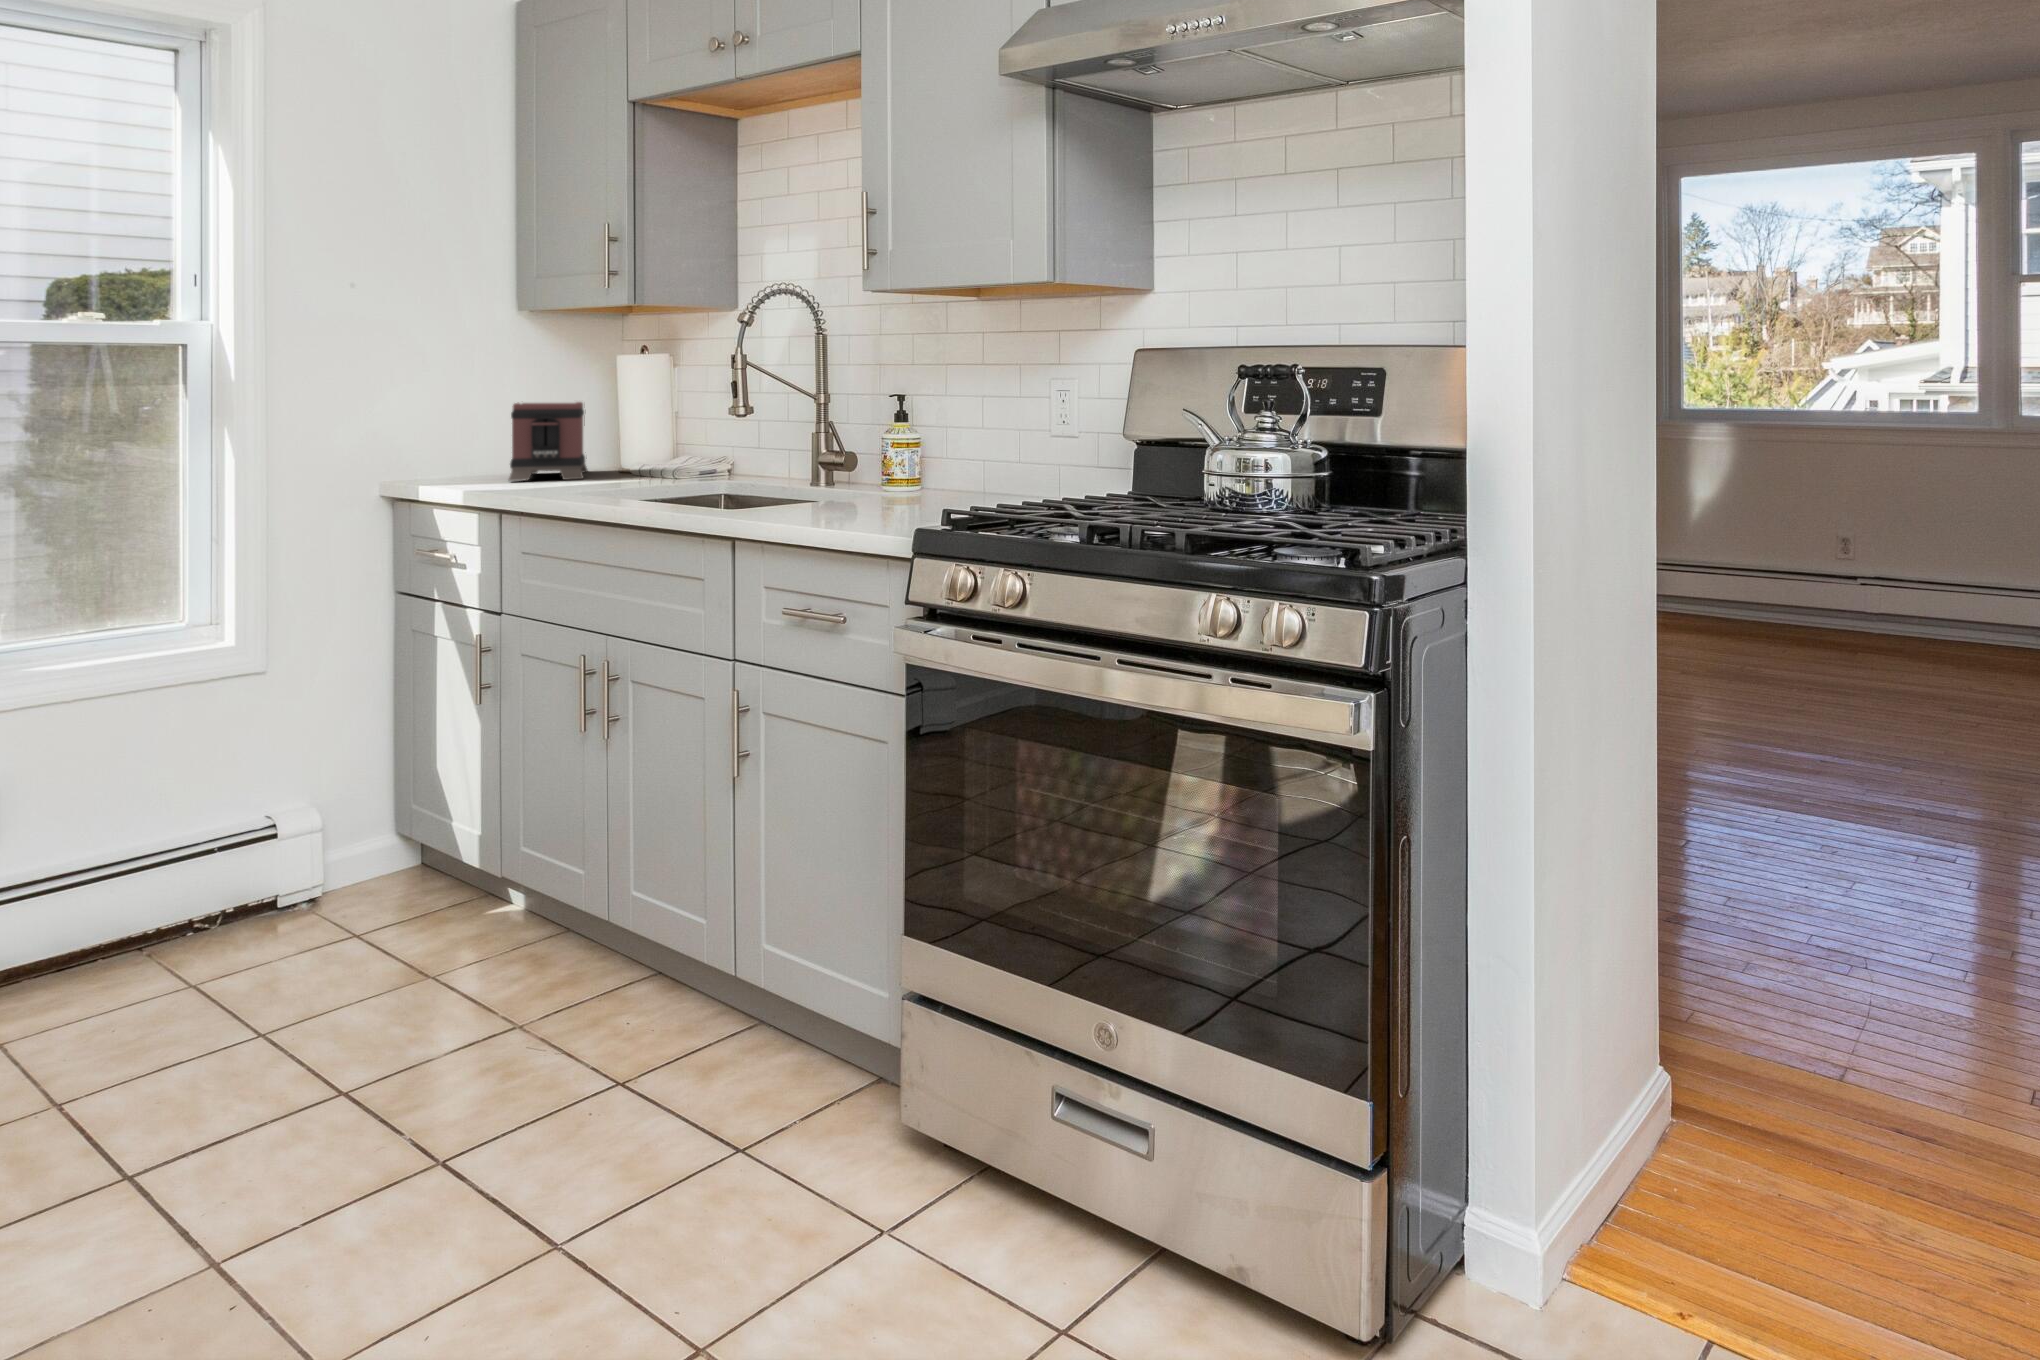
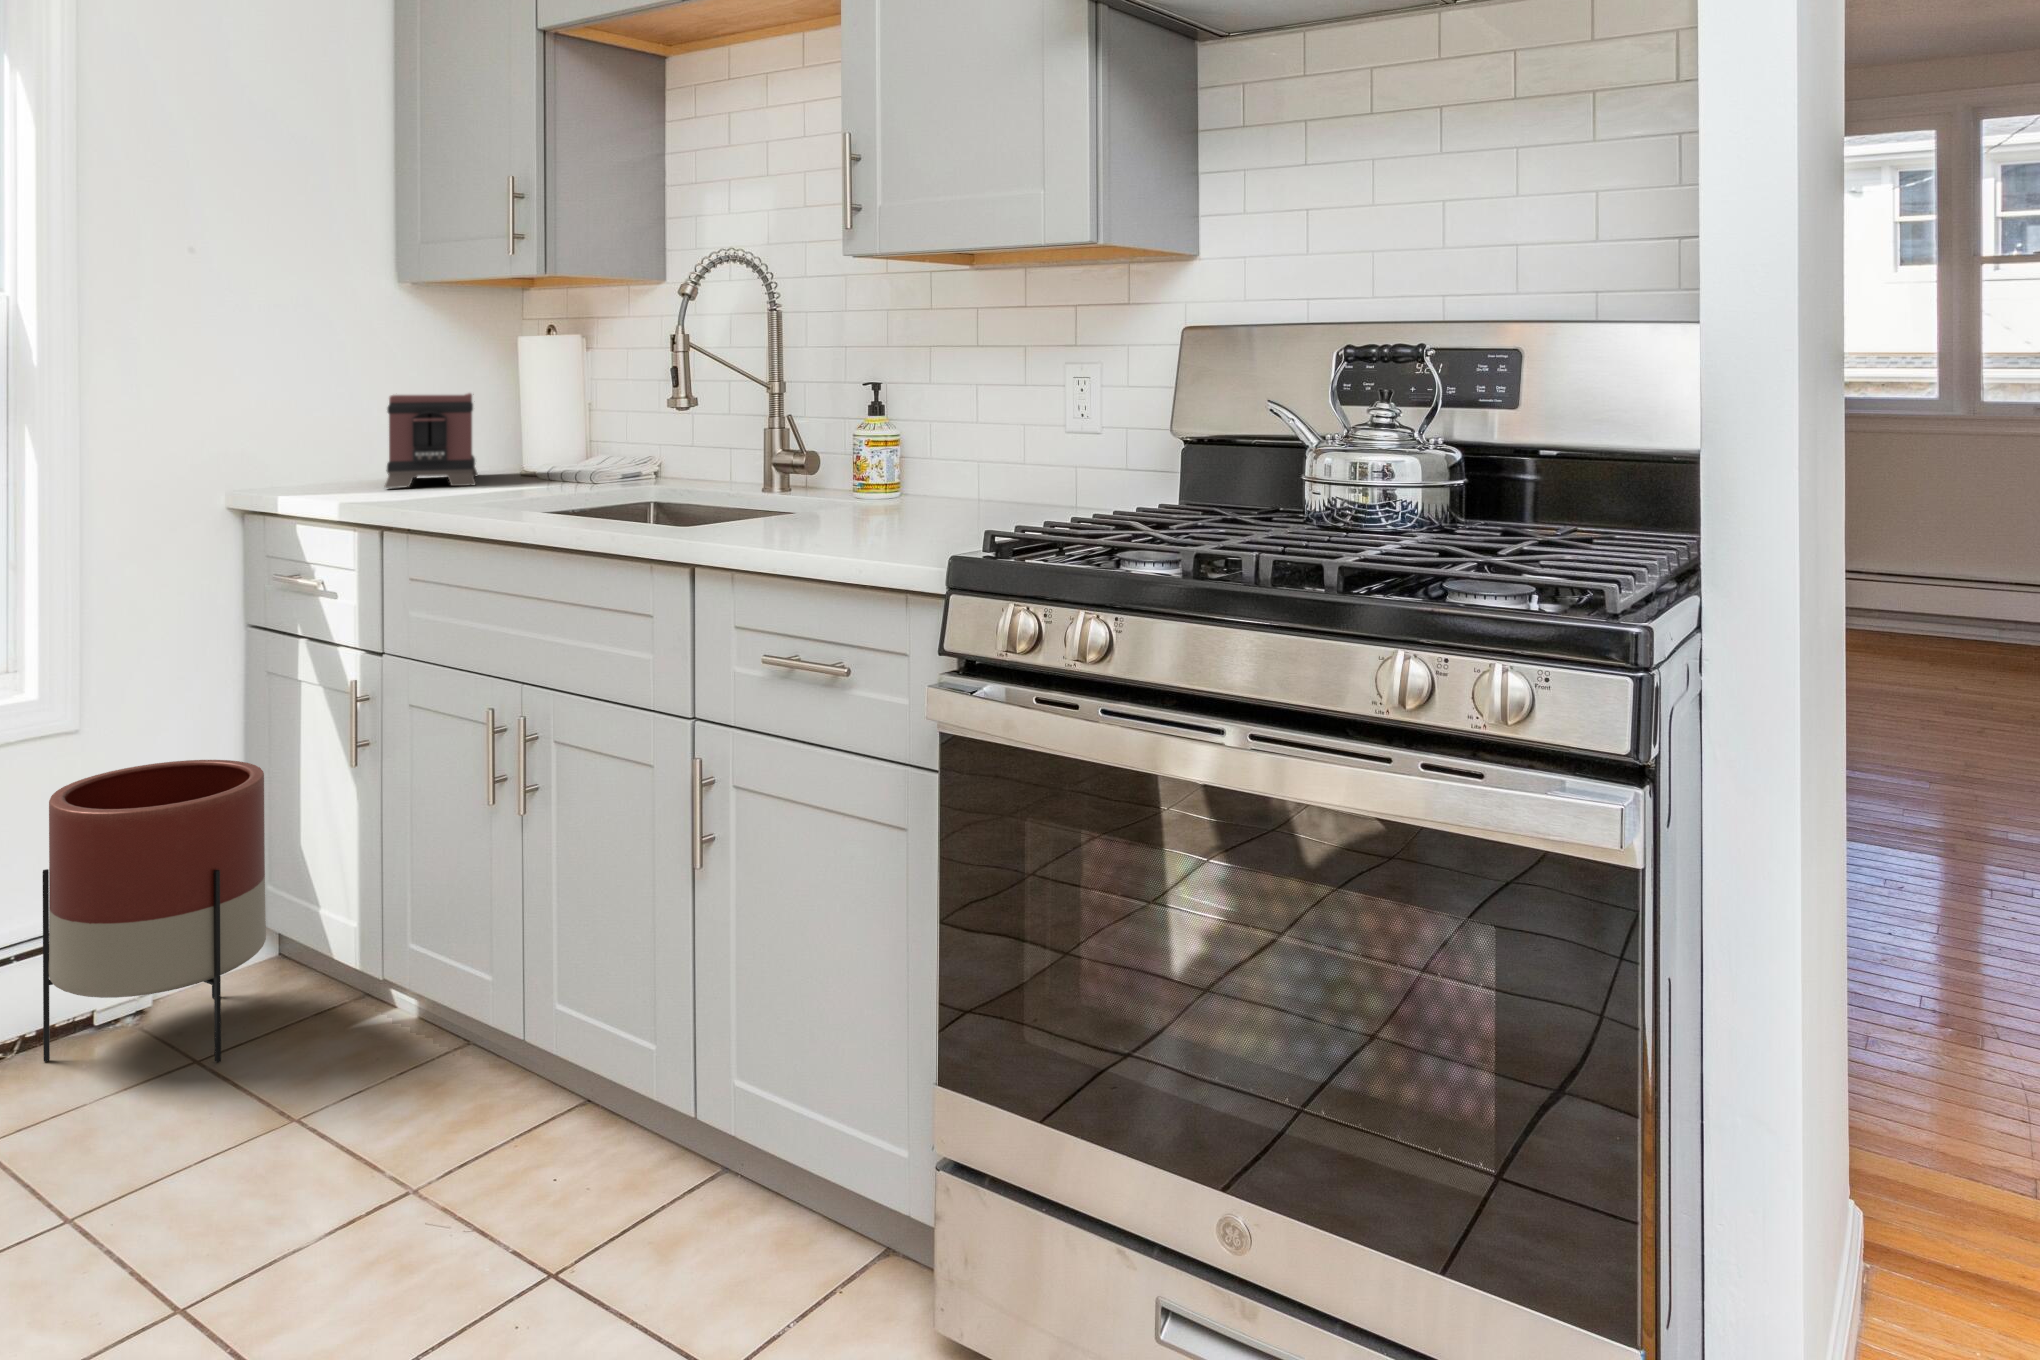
planter: none [237,699,409,938] -> present [43,760,266,1062]

